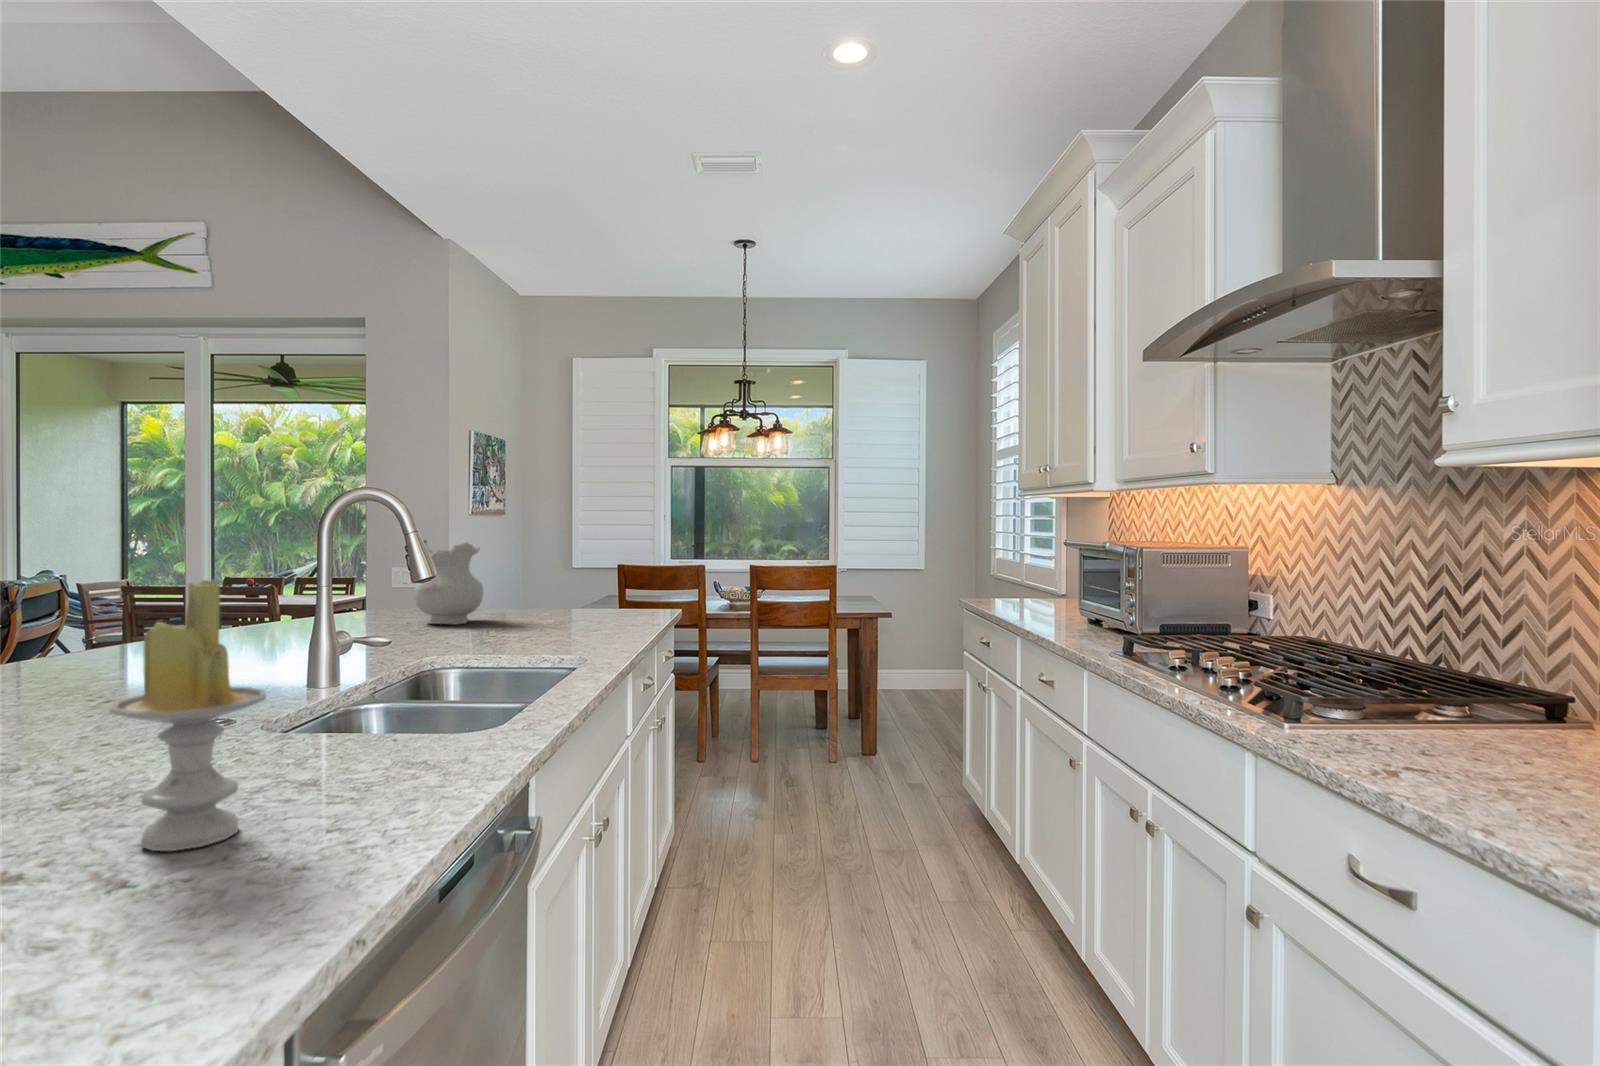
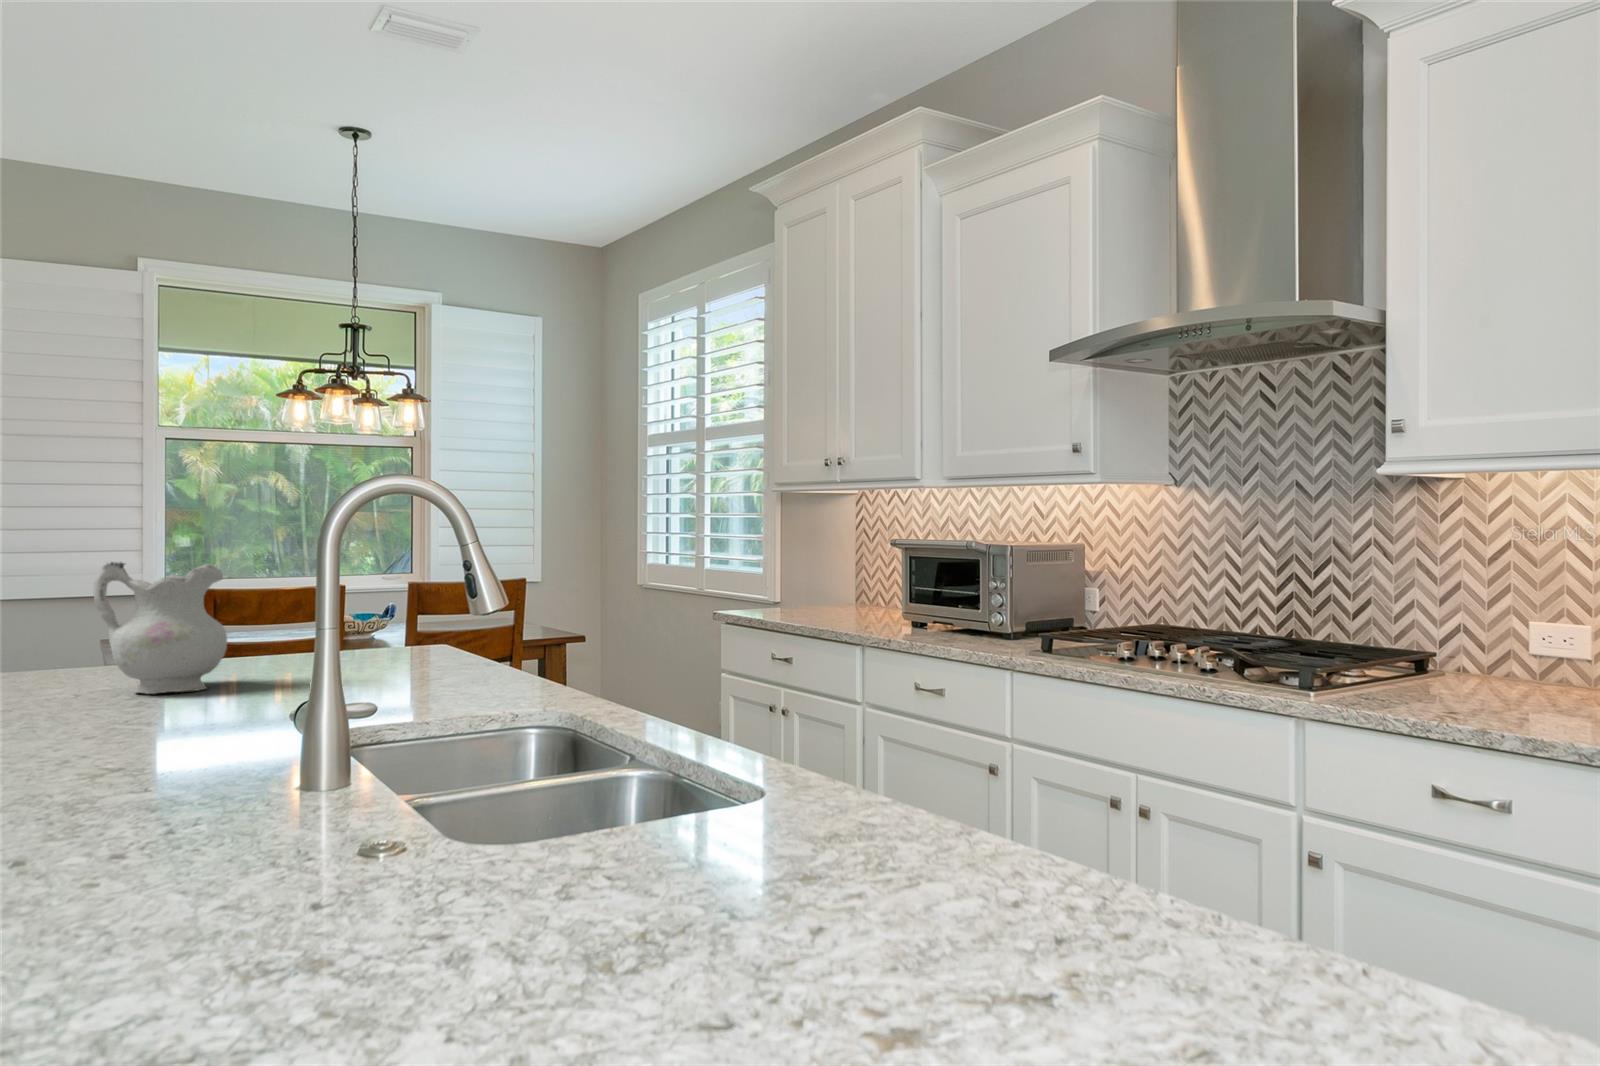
candle: present [109,580,266,851] -> none [845,615,1011,960]

